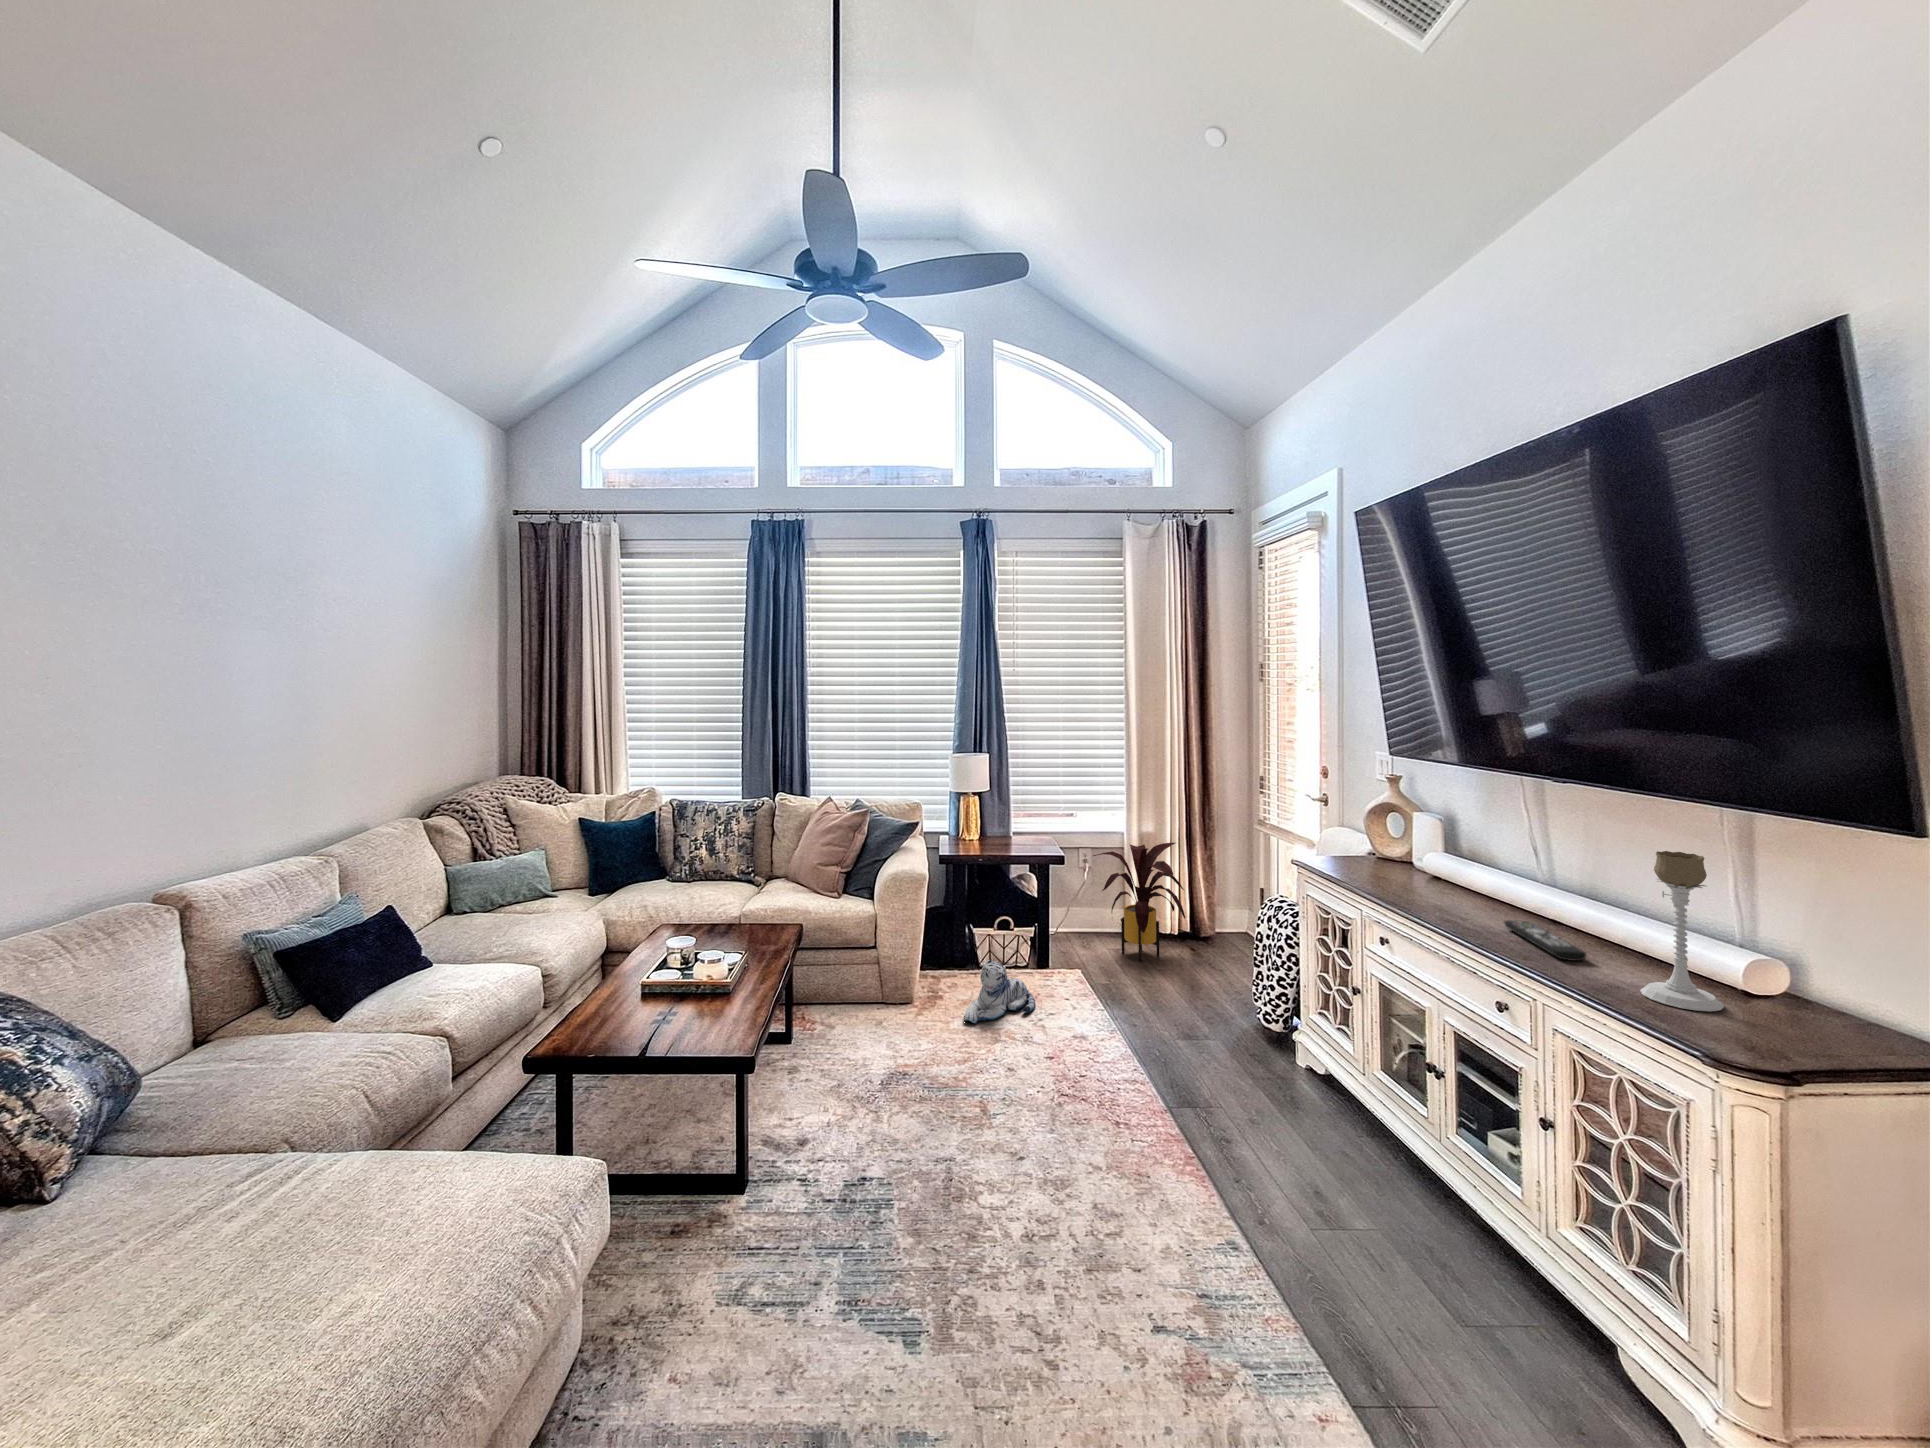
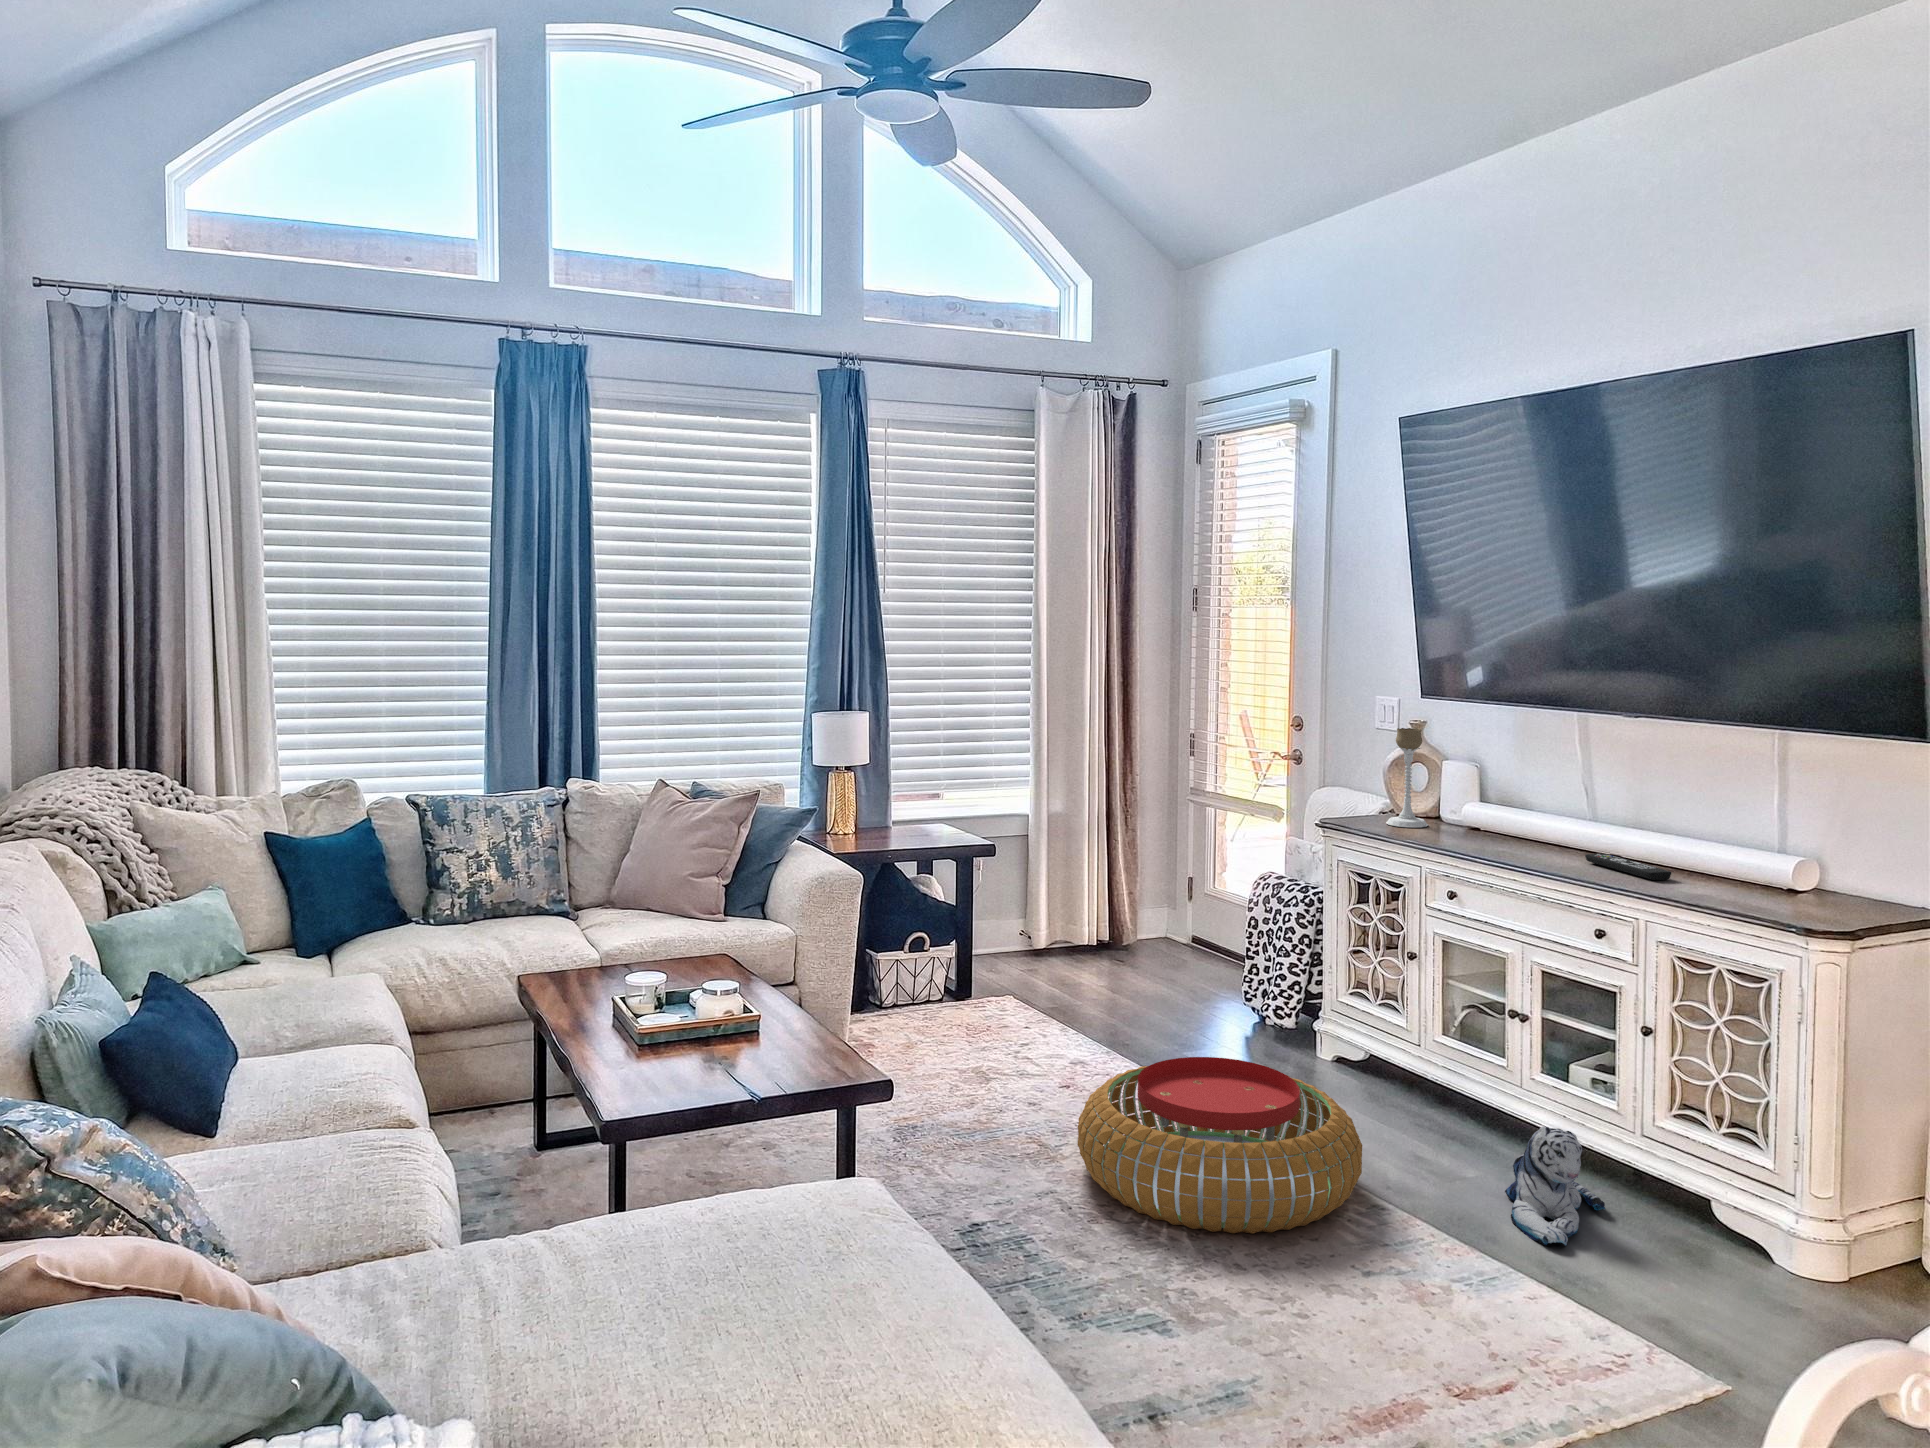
house plant: present [1093,843,1185,961] -> none [1006,823,1136,978]
candle holder: present [1640,851,1724,1011] -> present [1386,728,1428,828]
plush toy: present [964,960,1036,1024] -> present [1505,1126,1605,1246]
pouf: none [977,1059,1229,1252] -> present [1077,1057,1362,1234]

